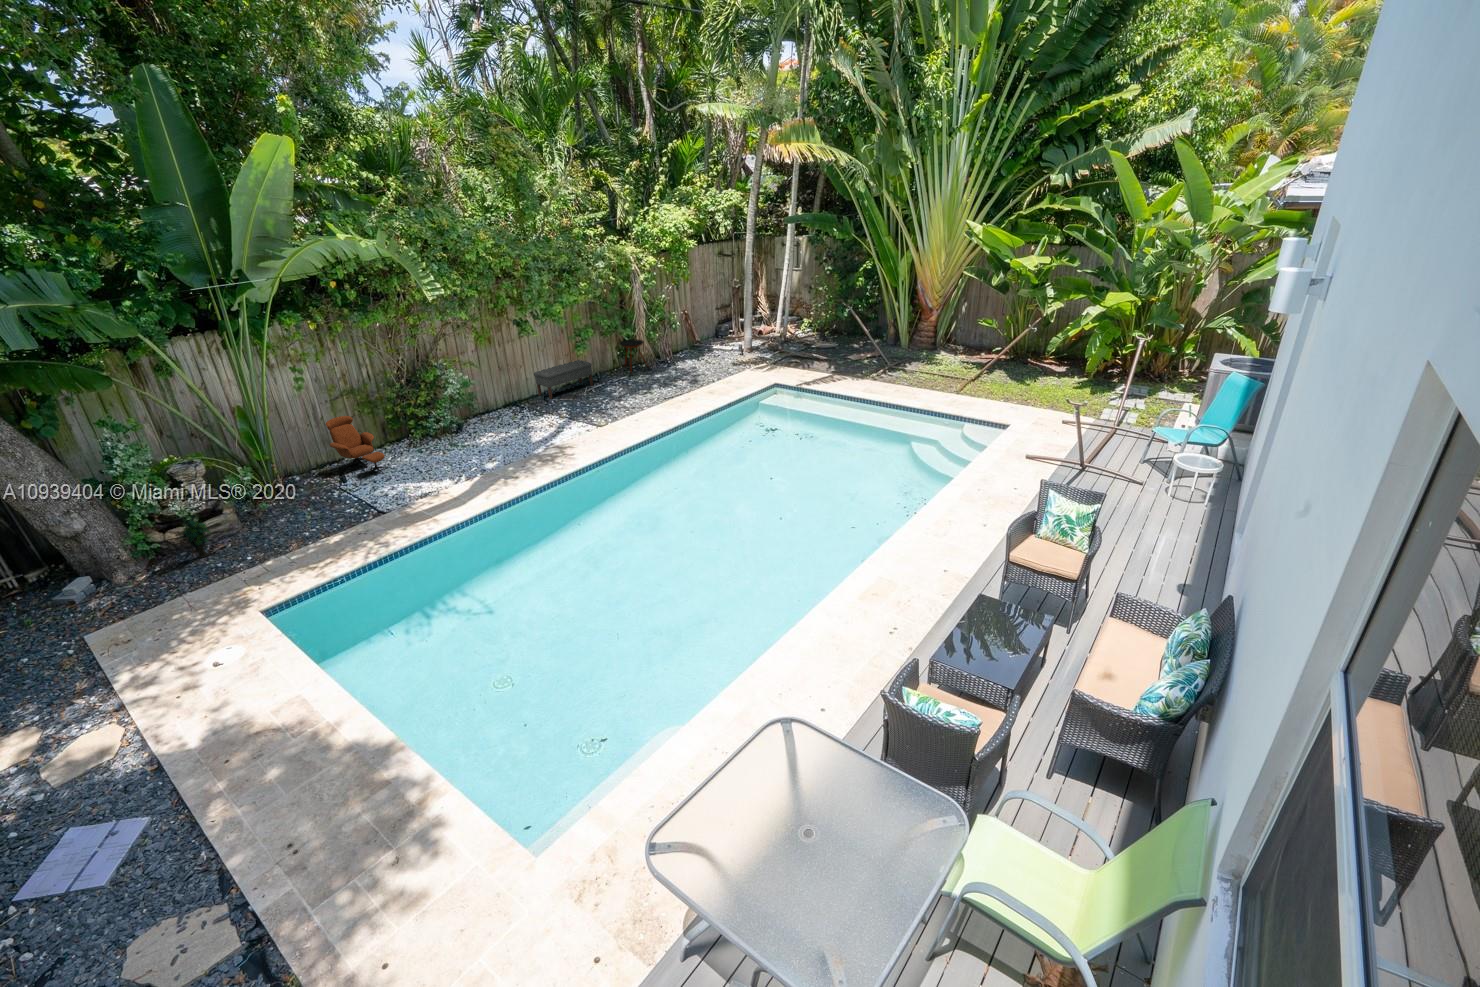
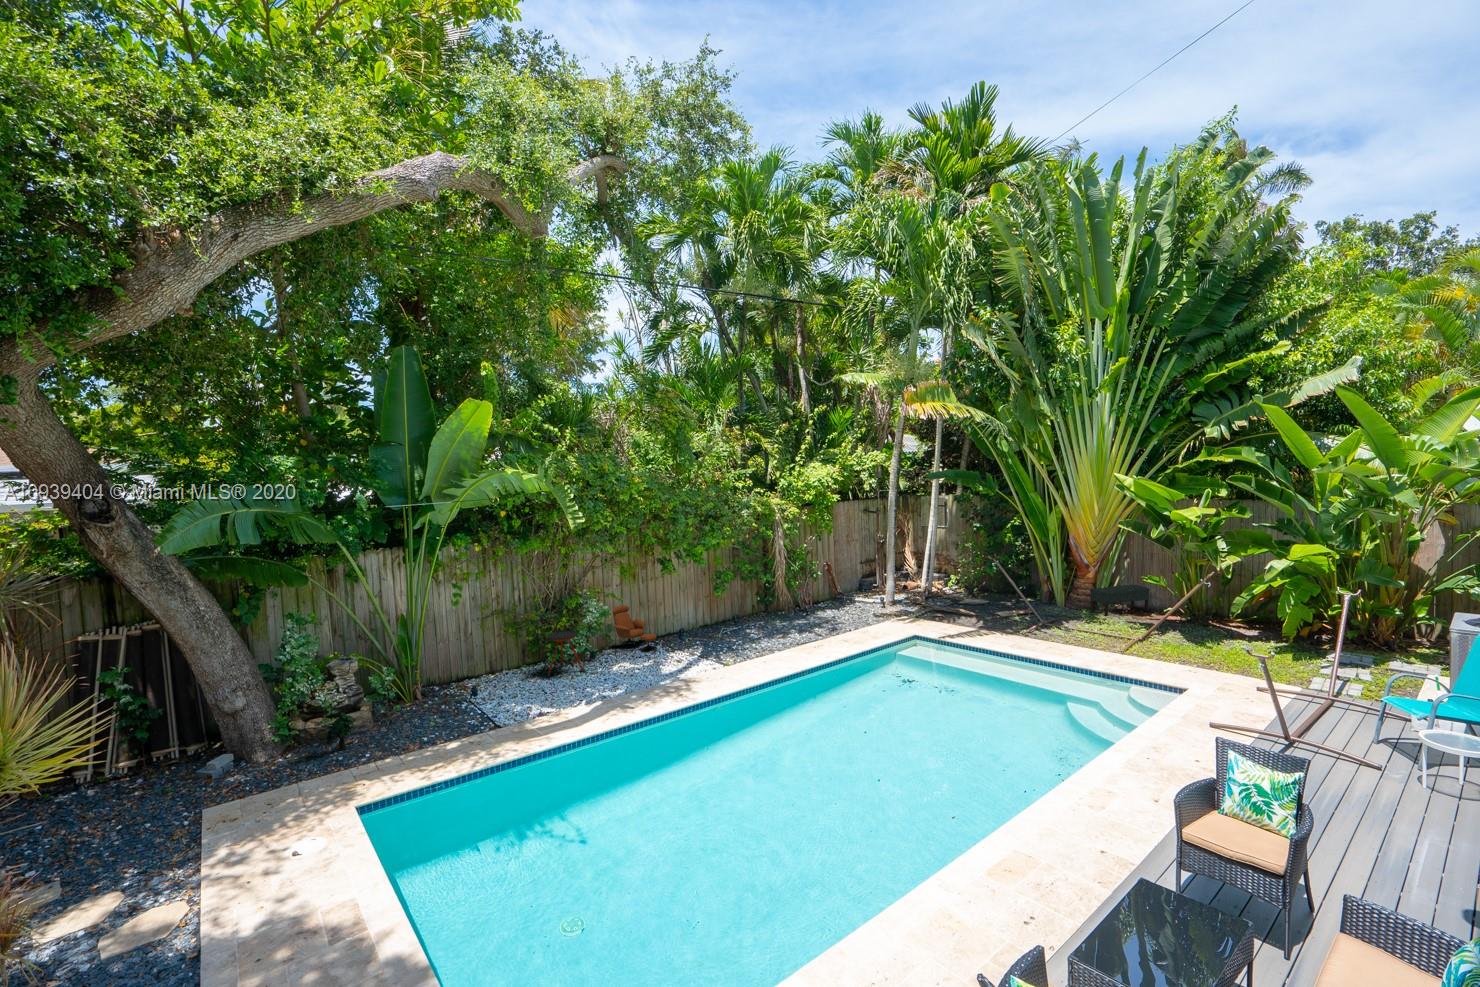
side table: present [620,339,650,376] -> present [546,630,585,678]
bench: present [534,360,593,399] -> present [1090,584,1150,616]
lounge chair: present [326,416,386,475] -> present [613,605,657,651]

